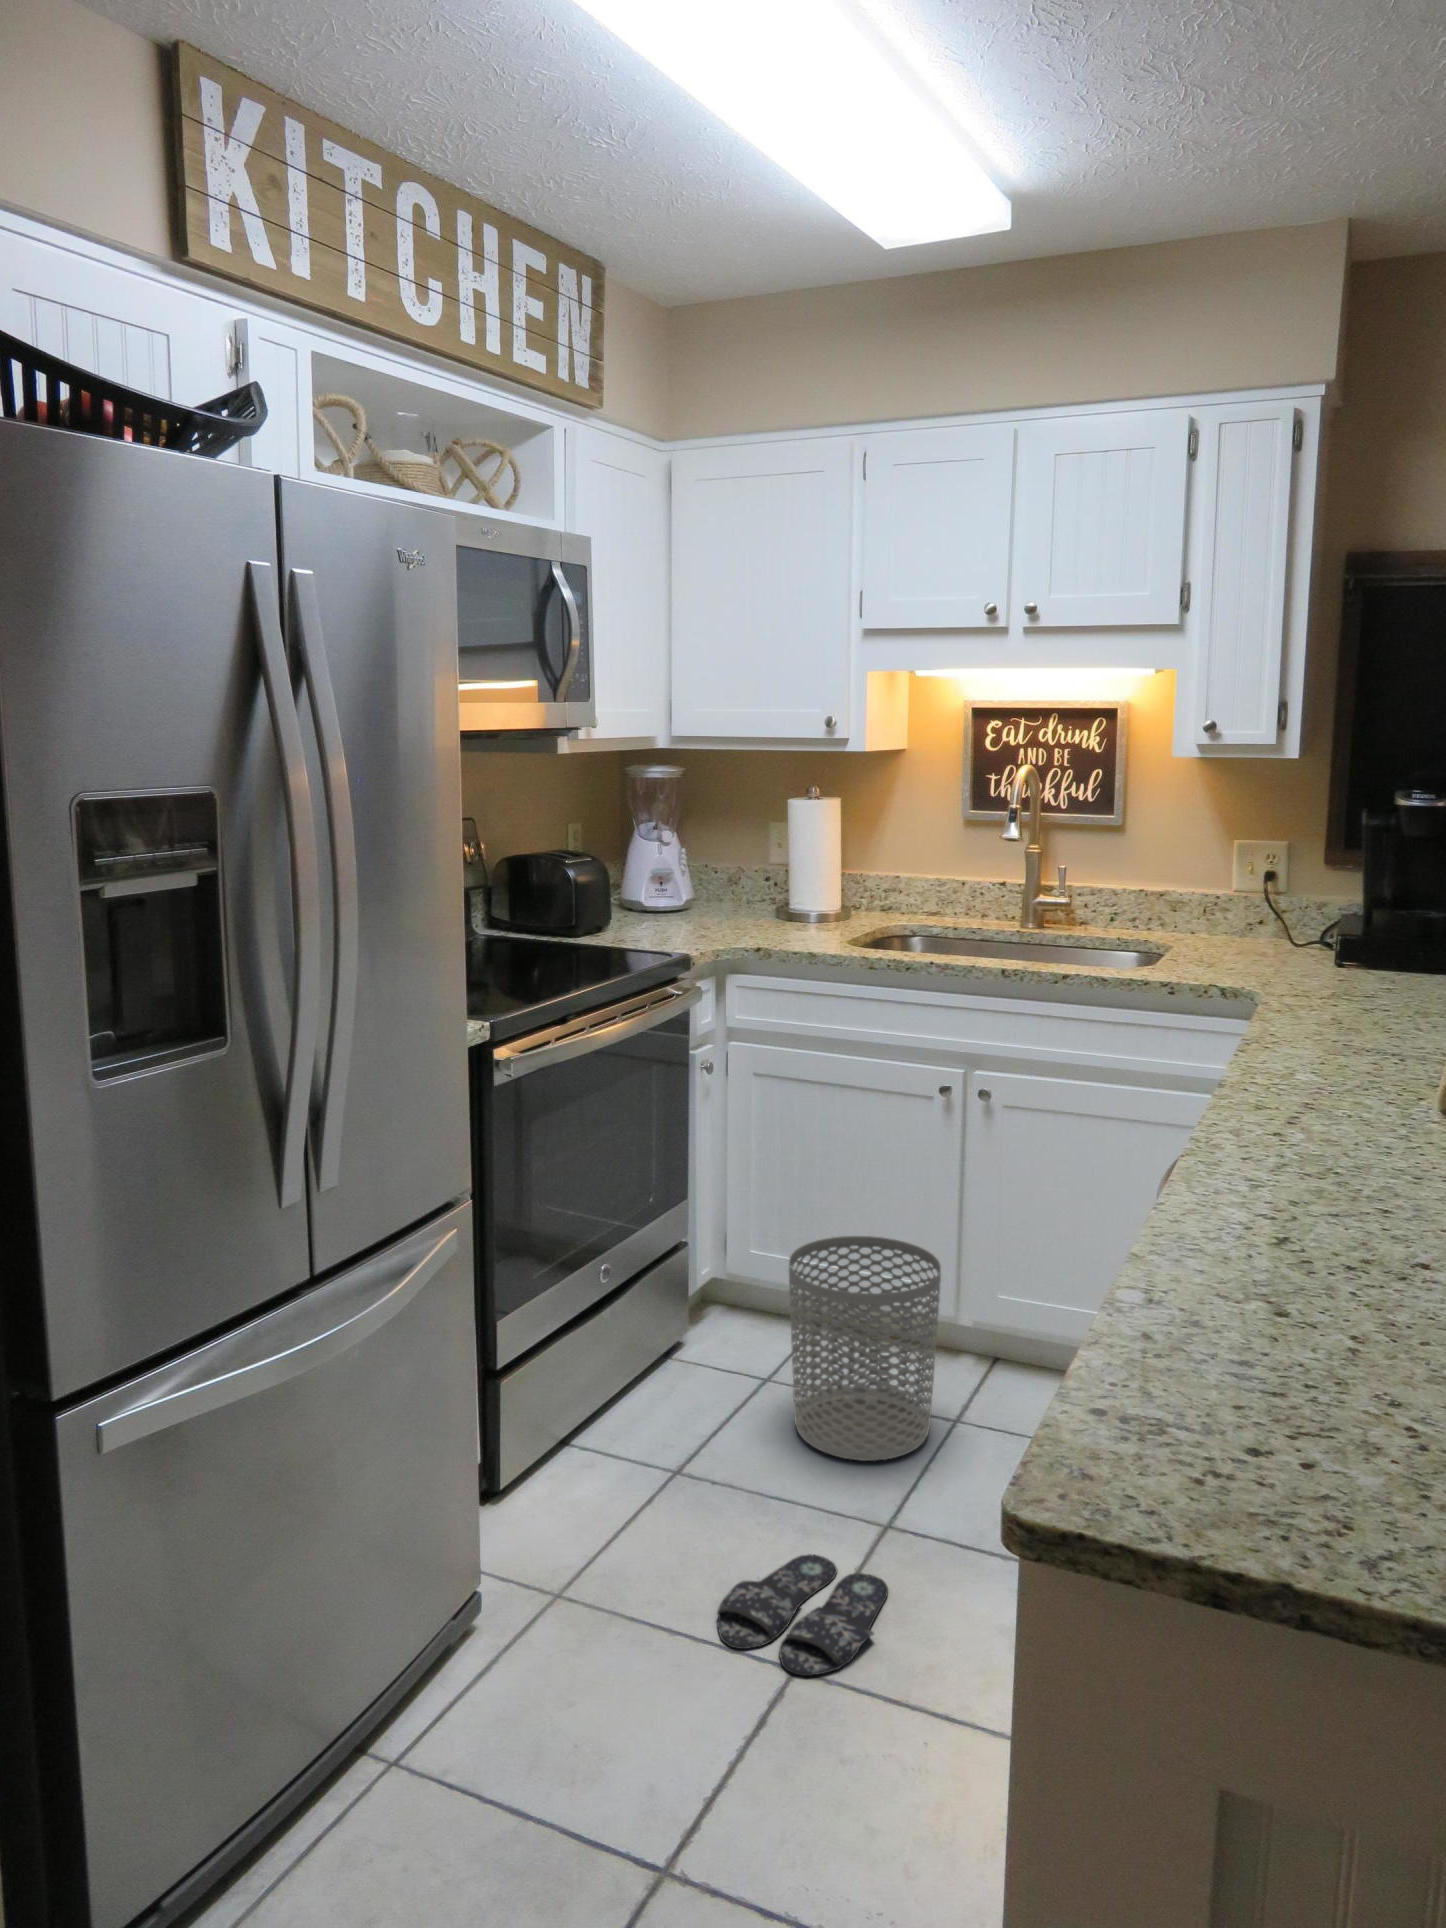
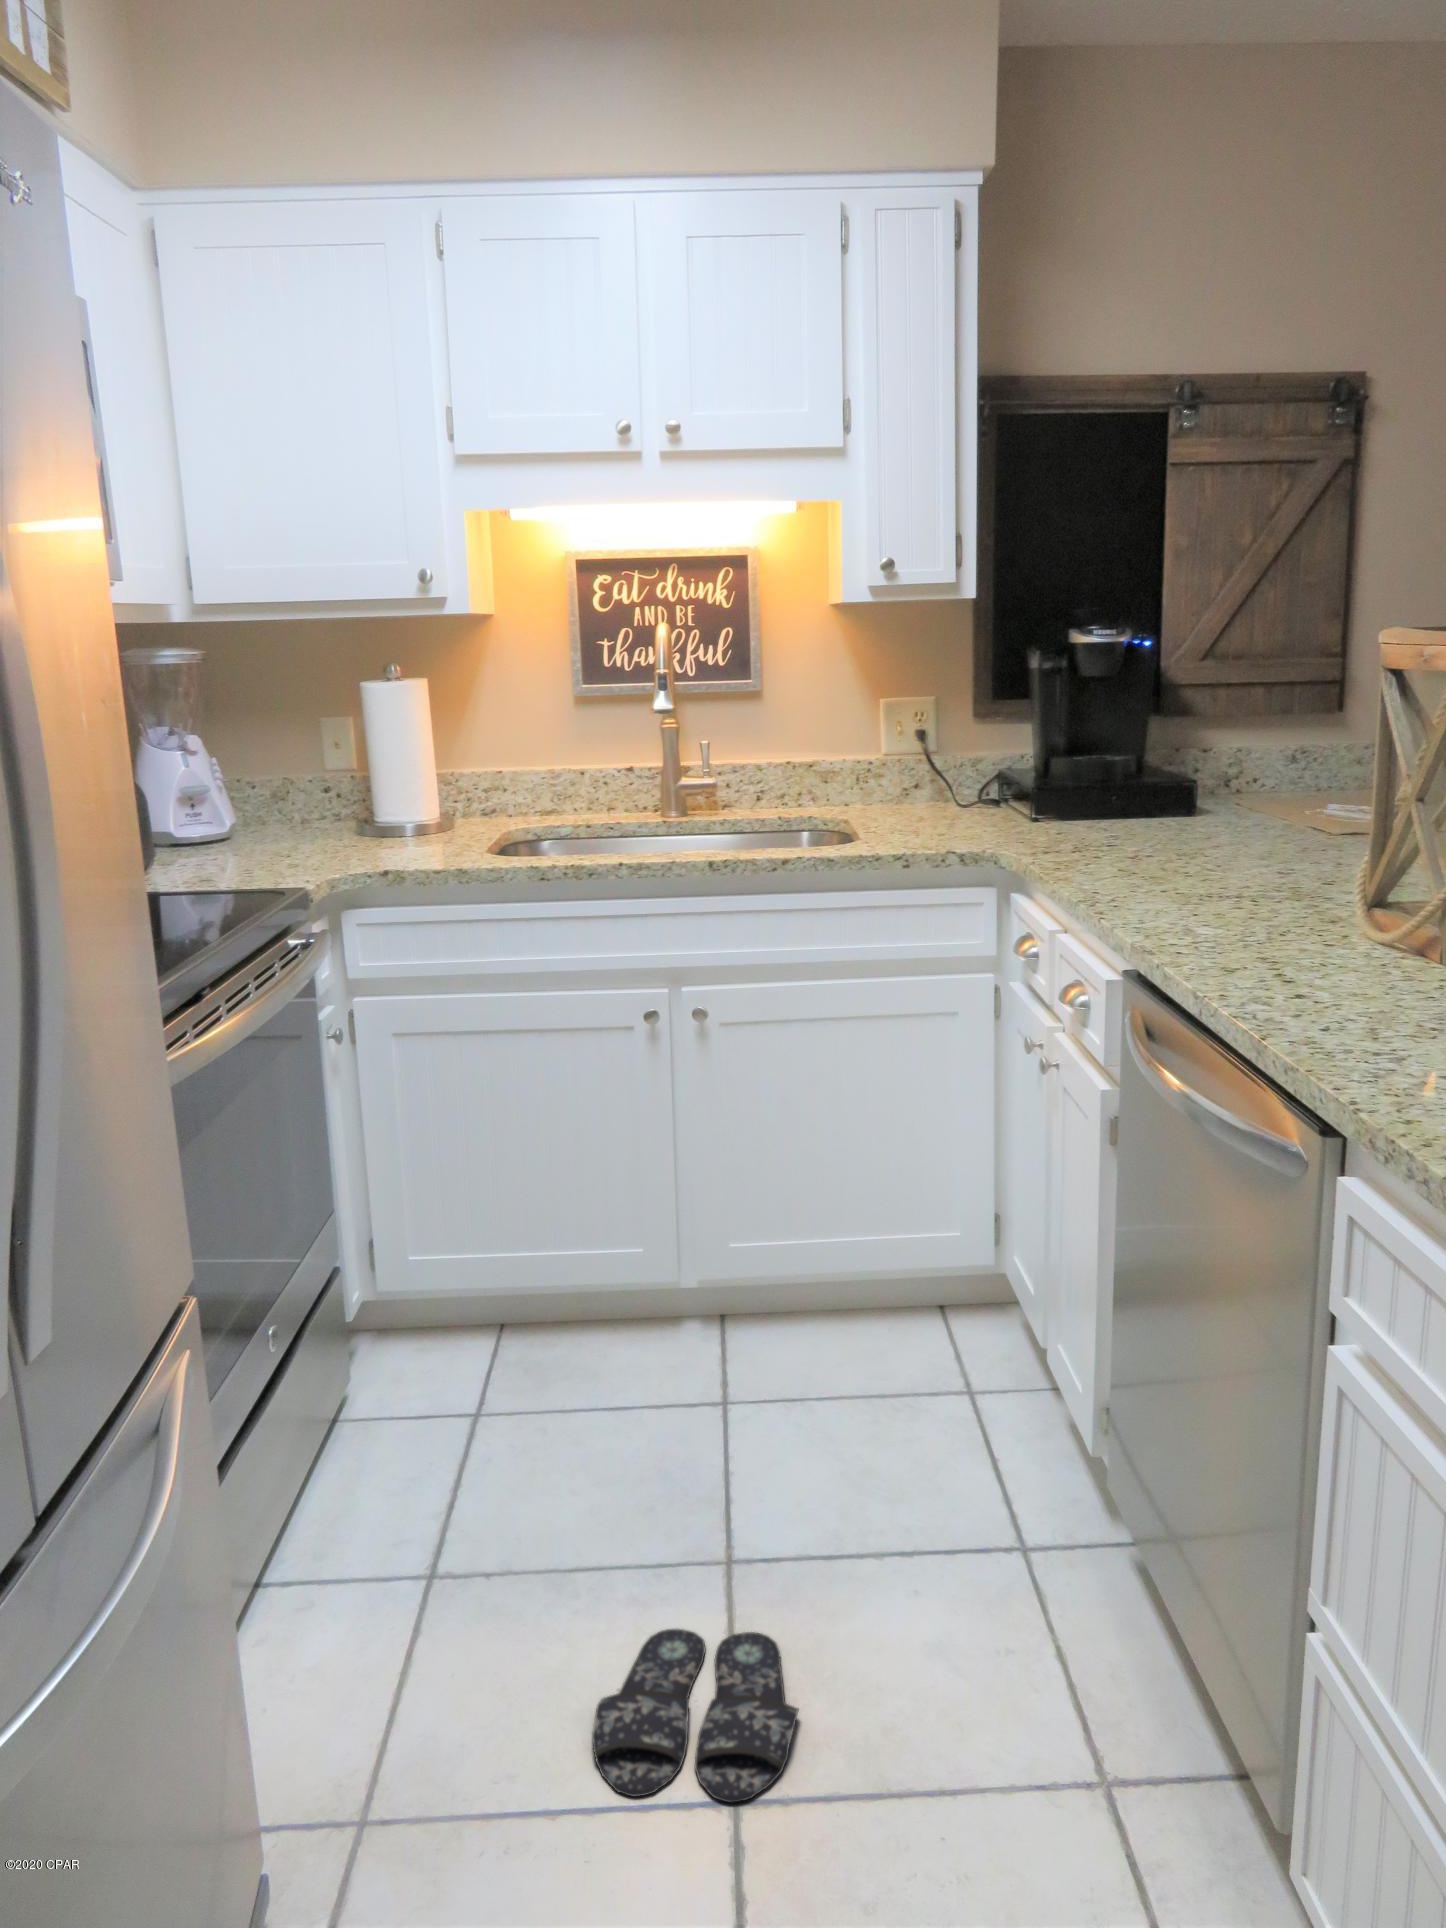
waste bin: present [789,1236,941,1461] -> none [520,1209,712,1492]

